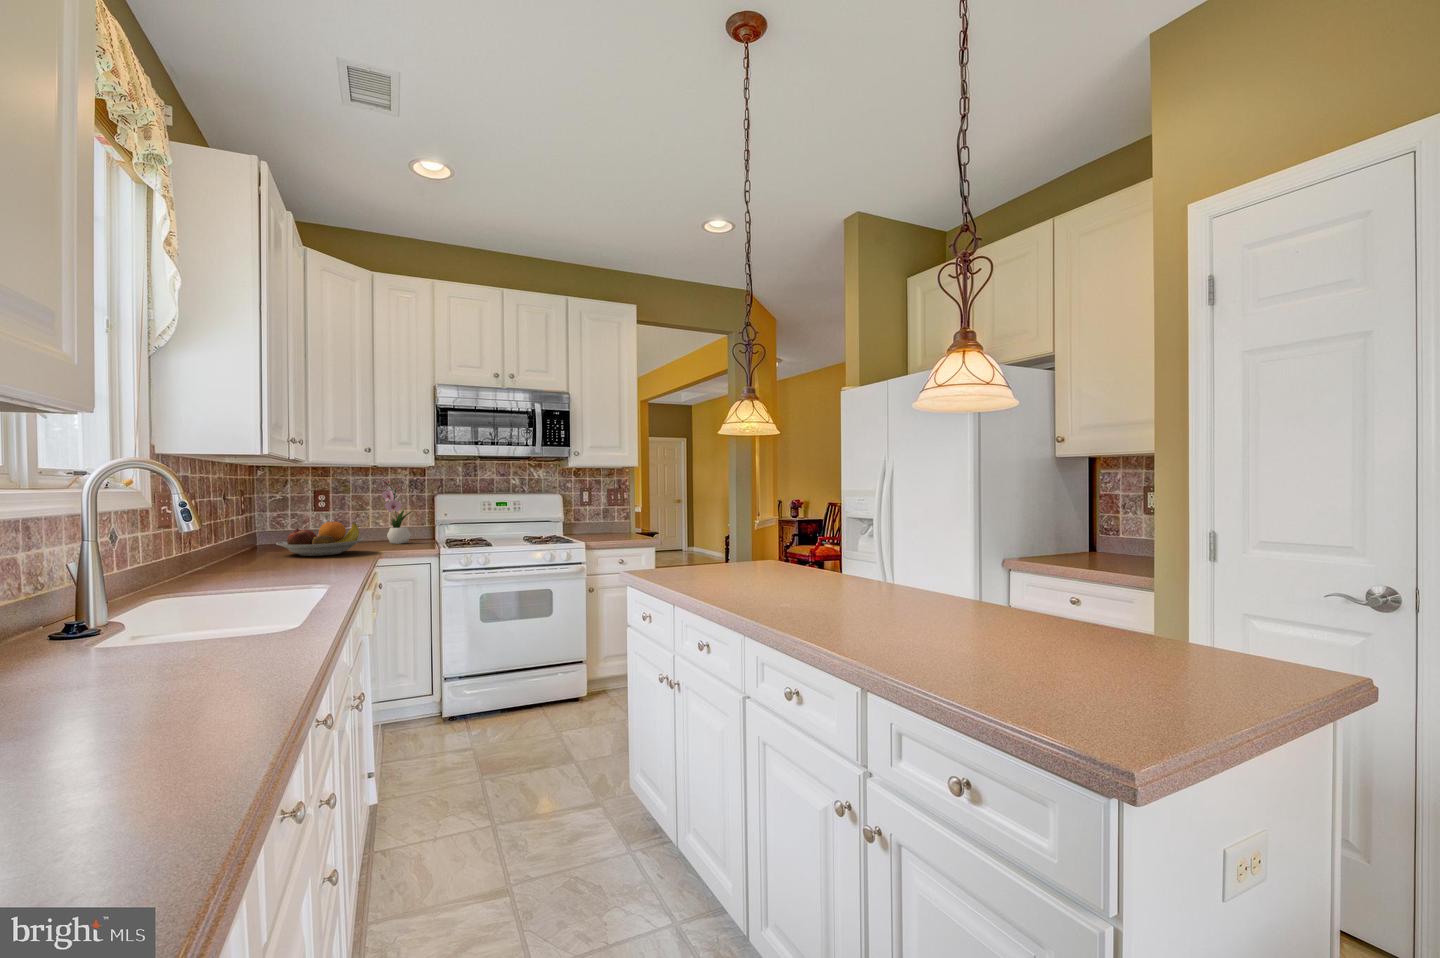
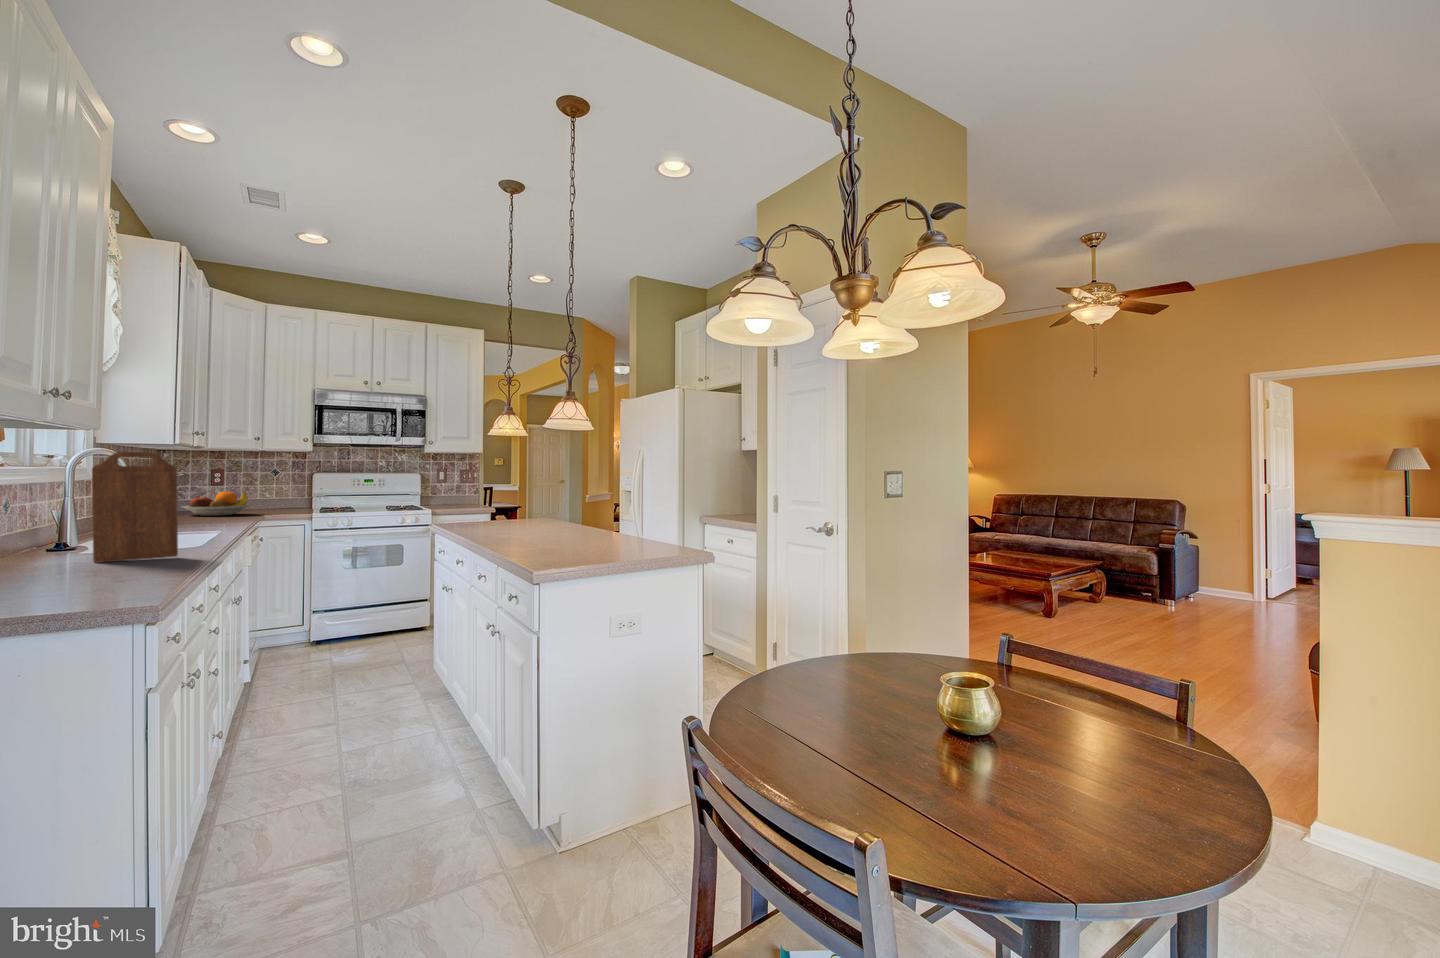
cutting board: none [58,474,245,731] -> present [92,452,178,563]
flower arrangement: present [382,481,412,544] -> none [268,462,295,510]

